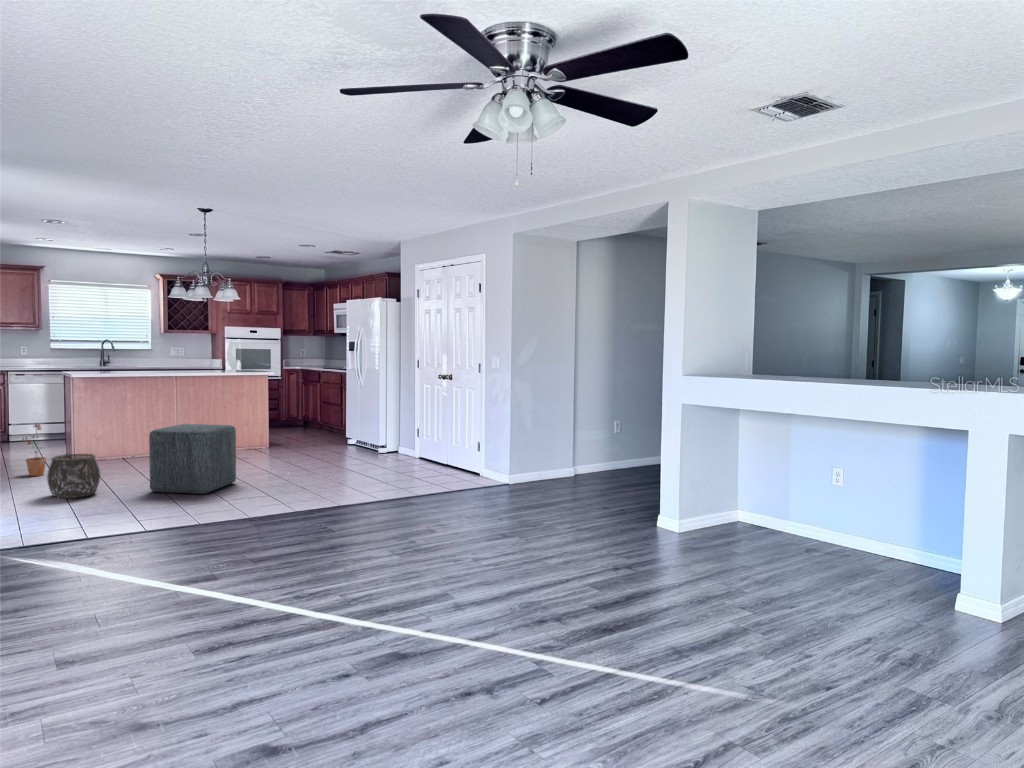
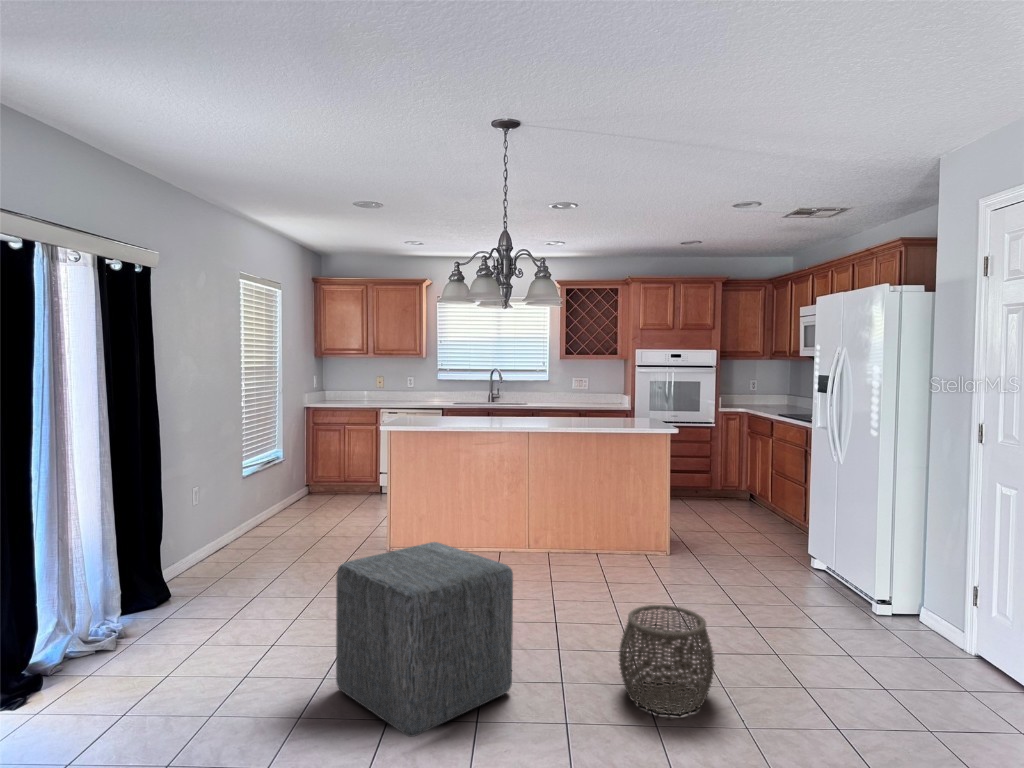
potted plant: present [22,423,47,476] -> none [275,495,306,579]
woven basket: present [47,454,100,499] -> present [619,605,714,715]

